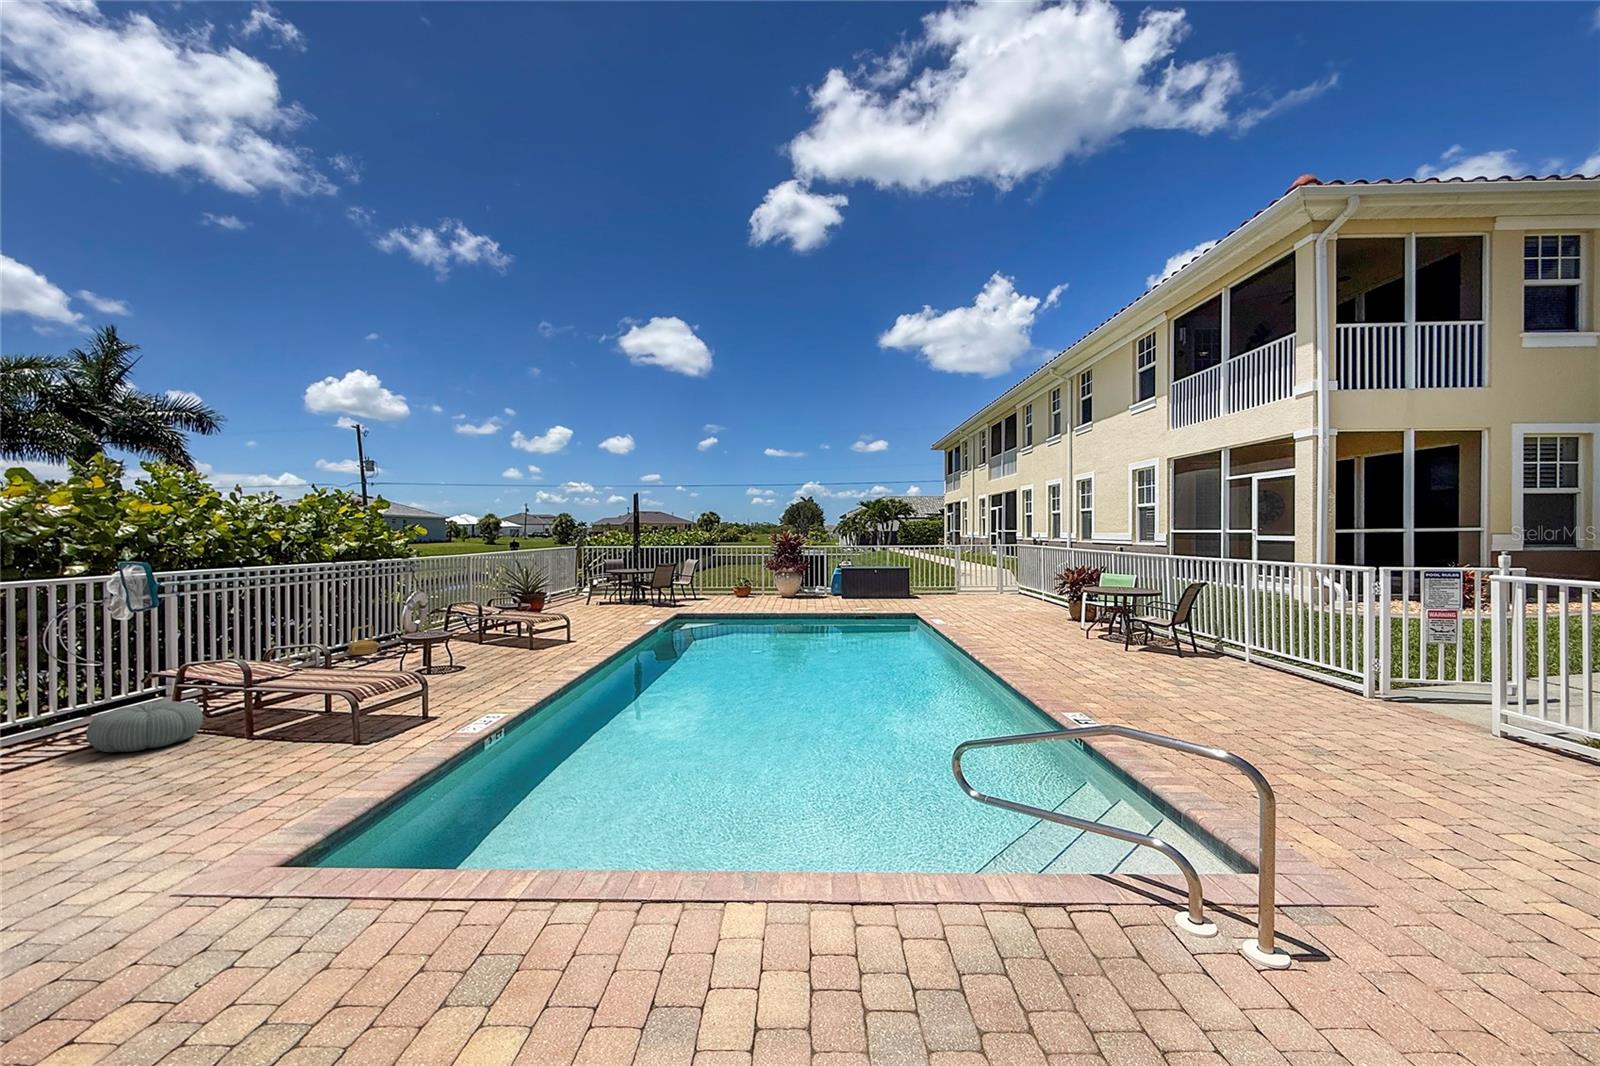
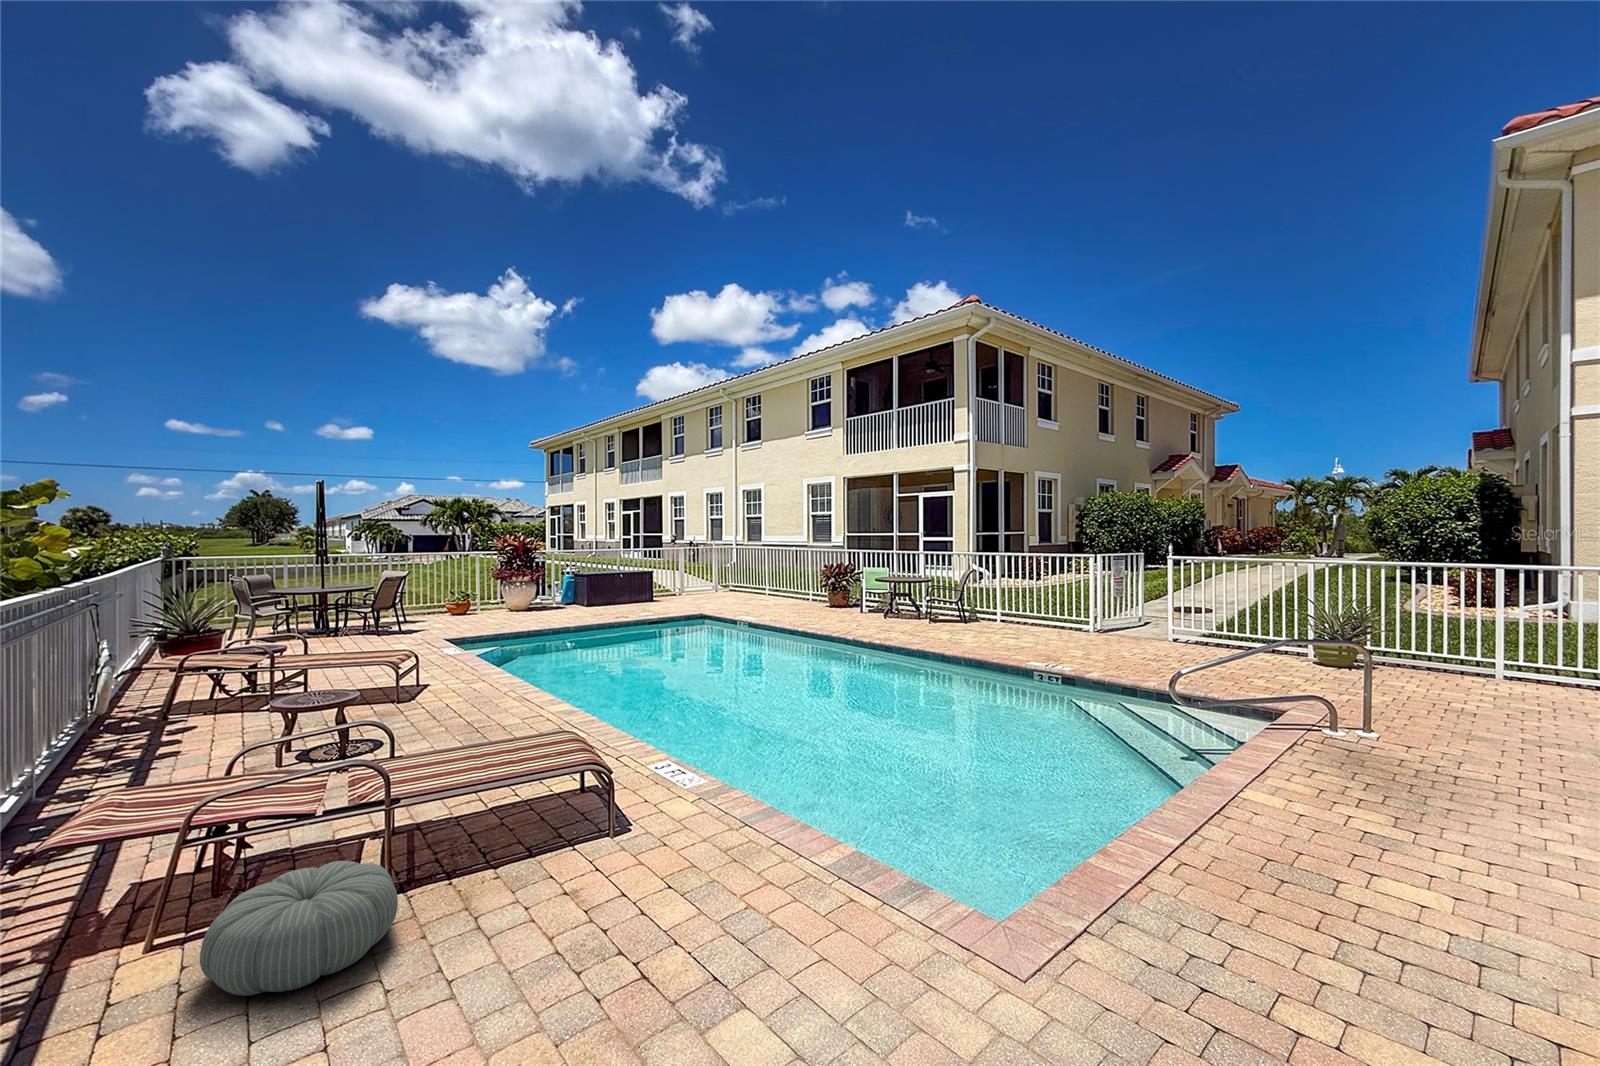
basket: present [348,625,377,655] -> none [62,715,129,775]

